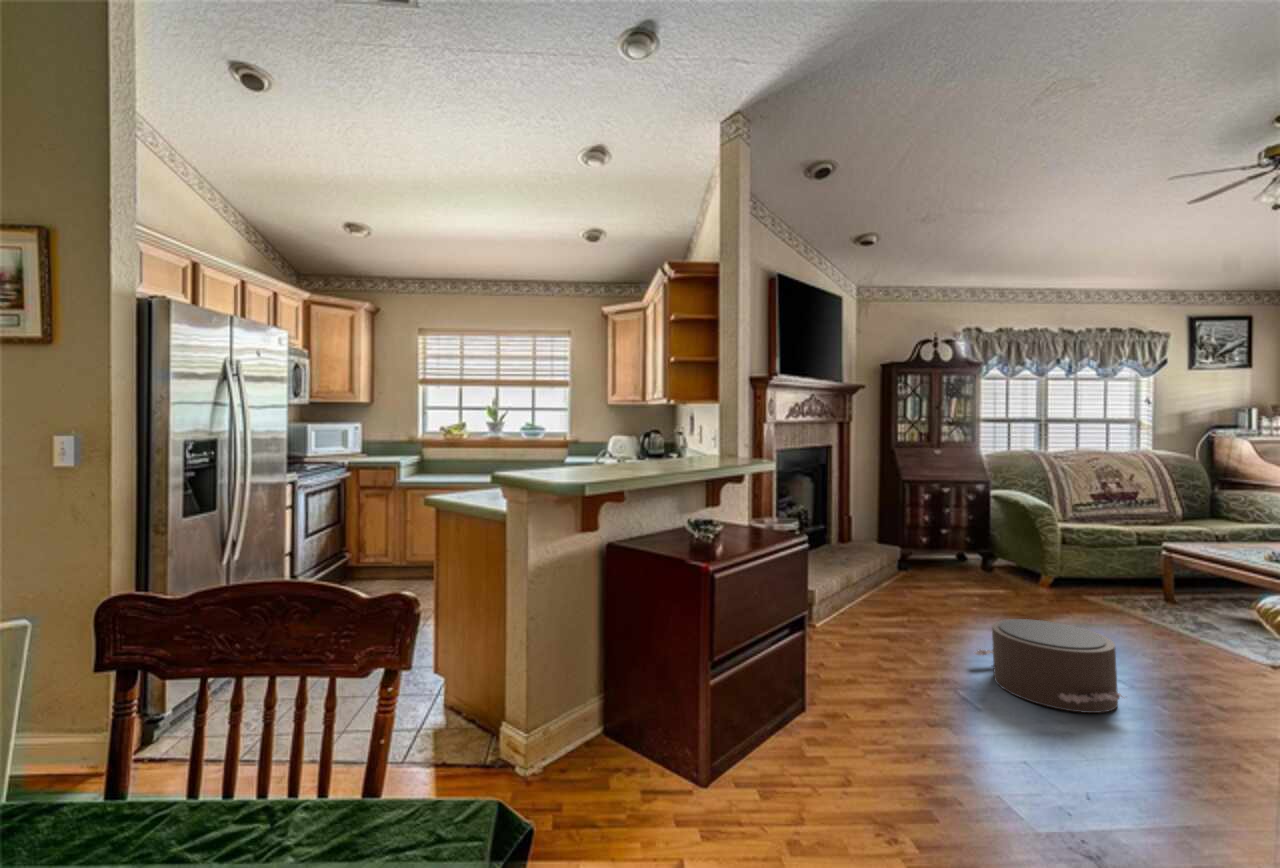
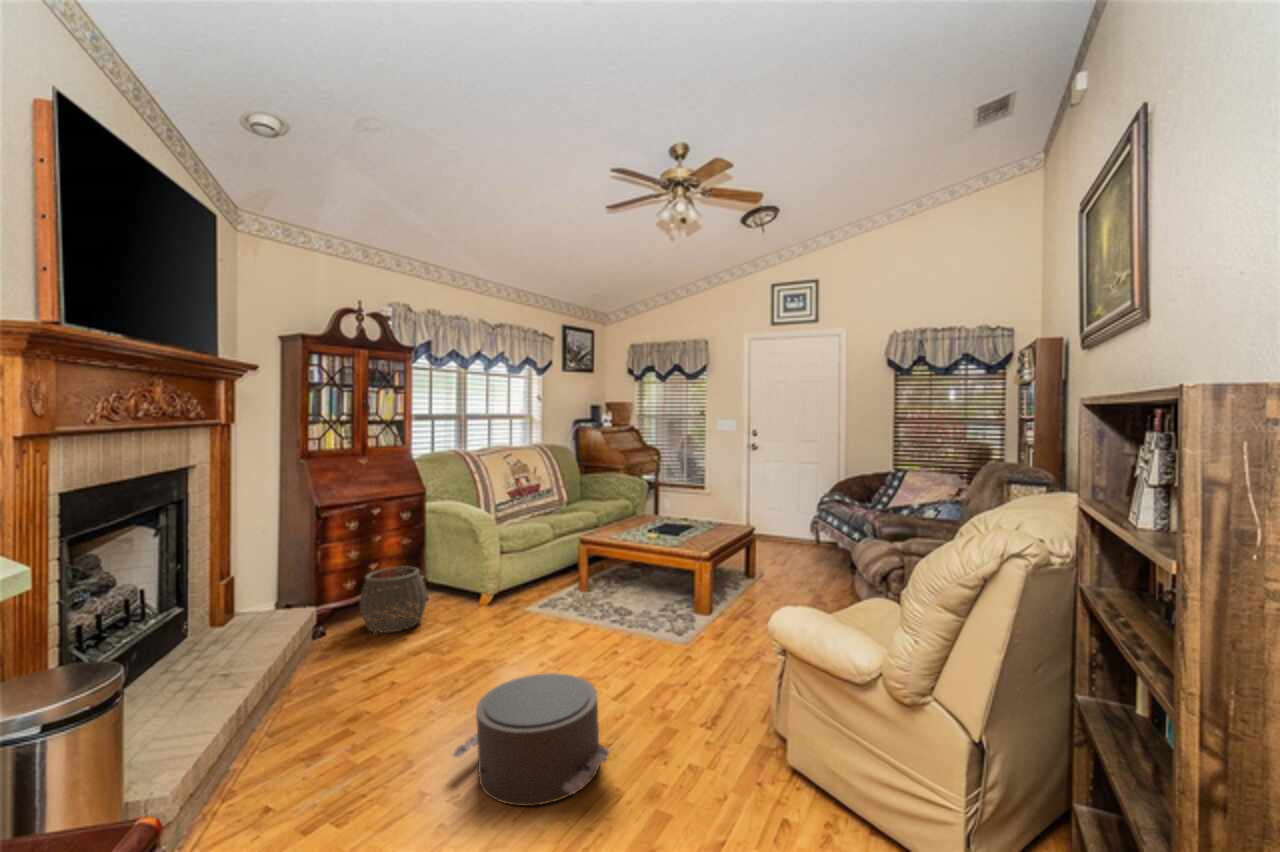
woven basket: none [931,538,988,587] -> present [360,567,427,633]

